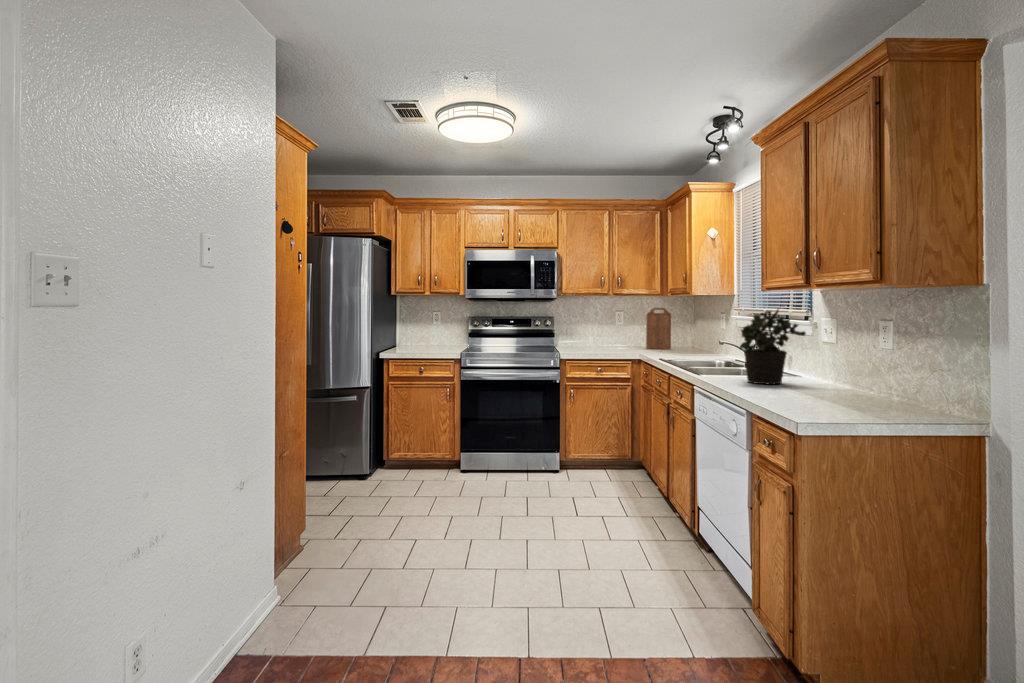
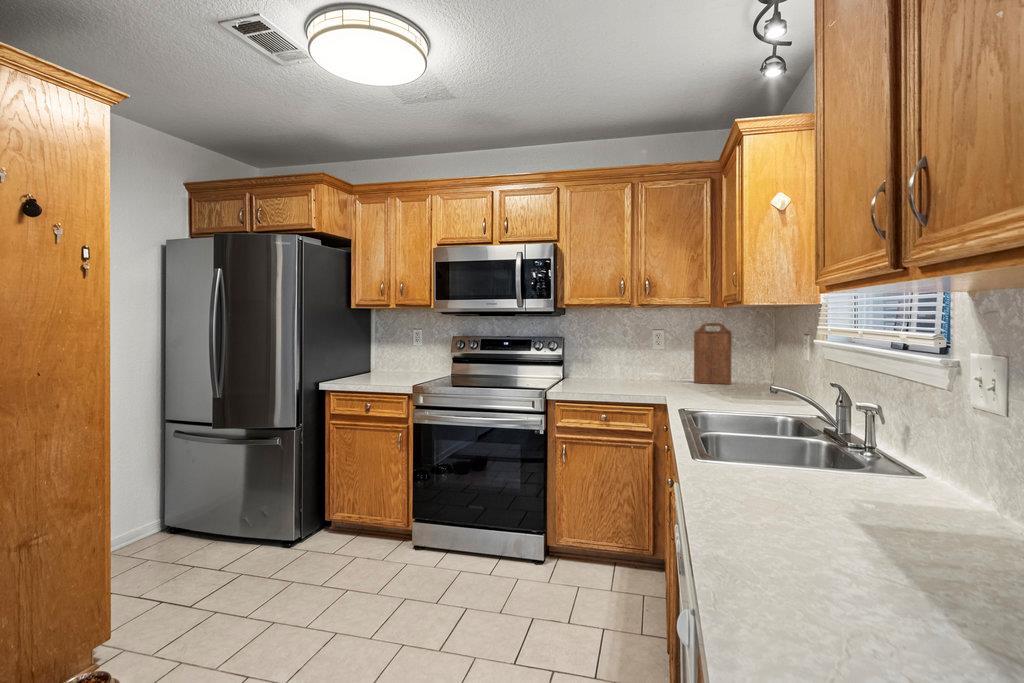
potted plant: present [740,309,806,384] -> none [756,332,923,508]

